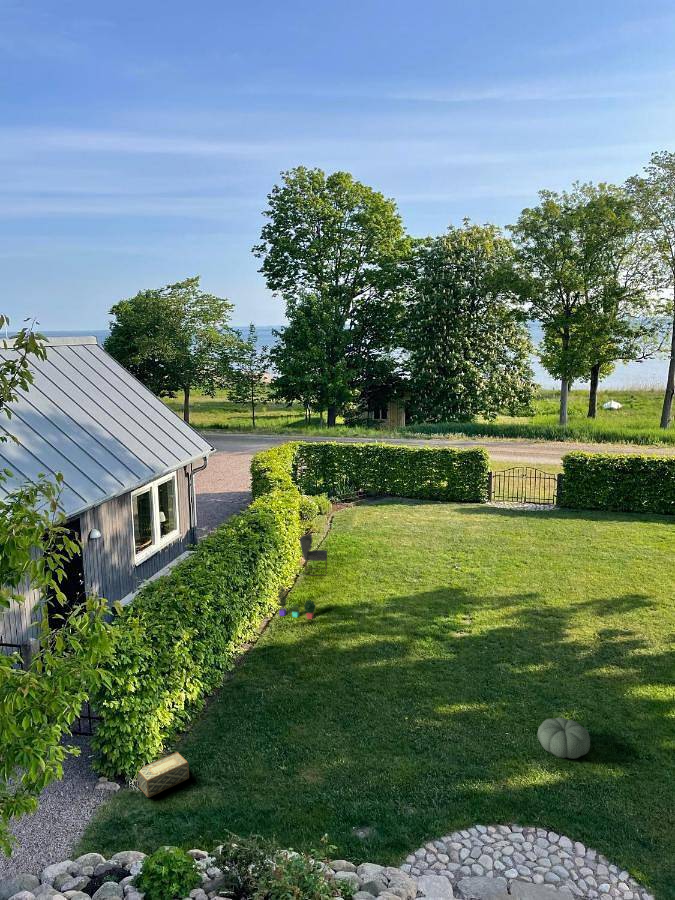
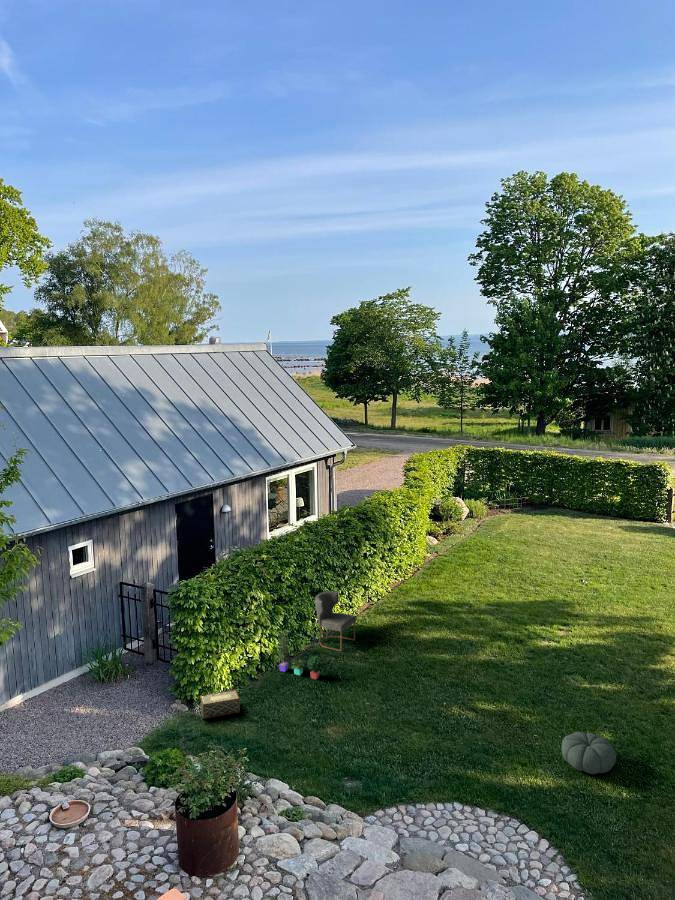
chair: present [300,535,327,576] -> present [315,591,356,651]
potted plant: present [277,585,316,619] -> present [277,633,323,679]

